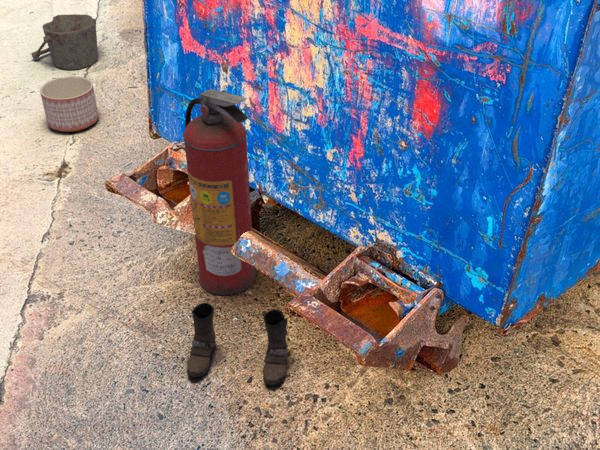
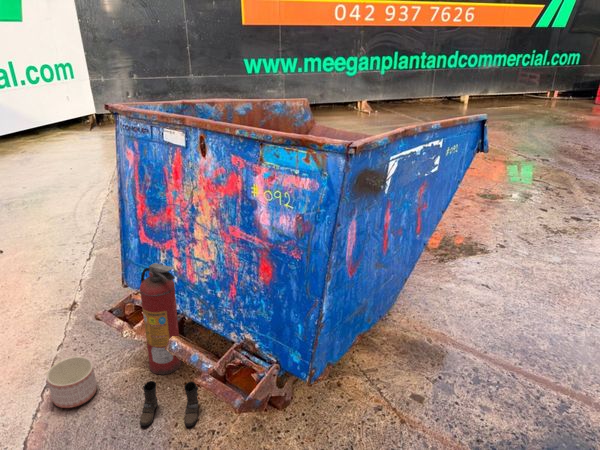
bucket: present [31,14,98,70] -> none [56,218,96,248]
planter: present [40,76,98,132] -> present [47,356,97,408]

